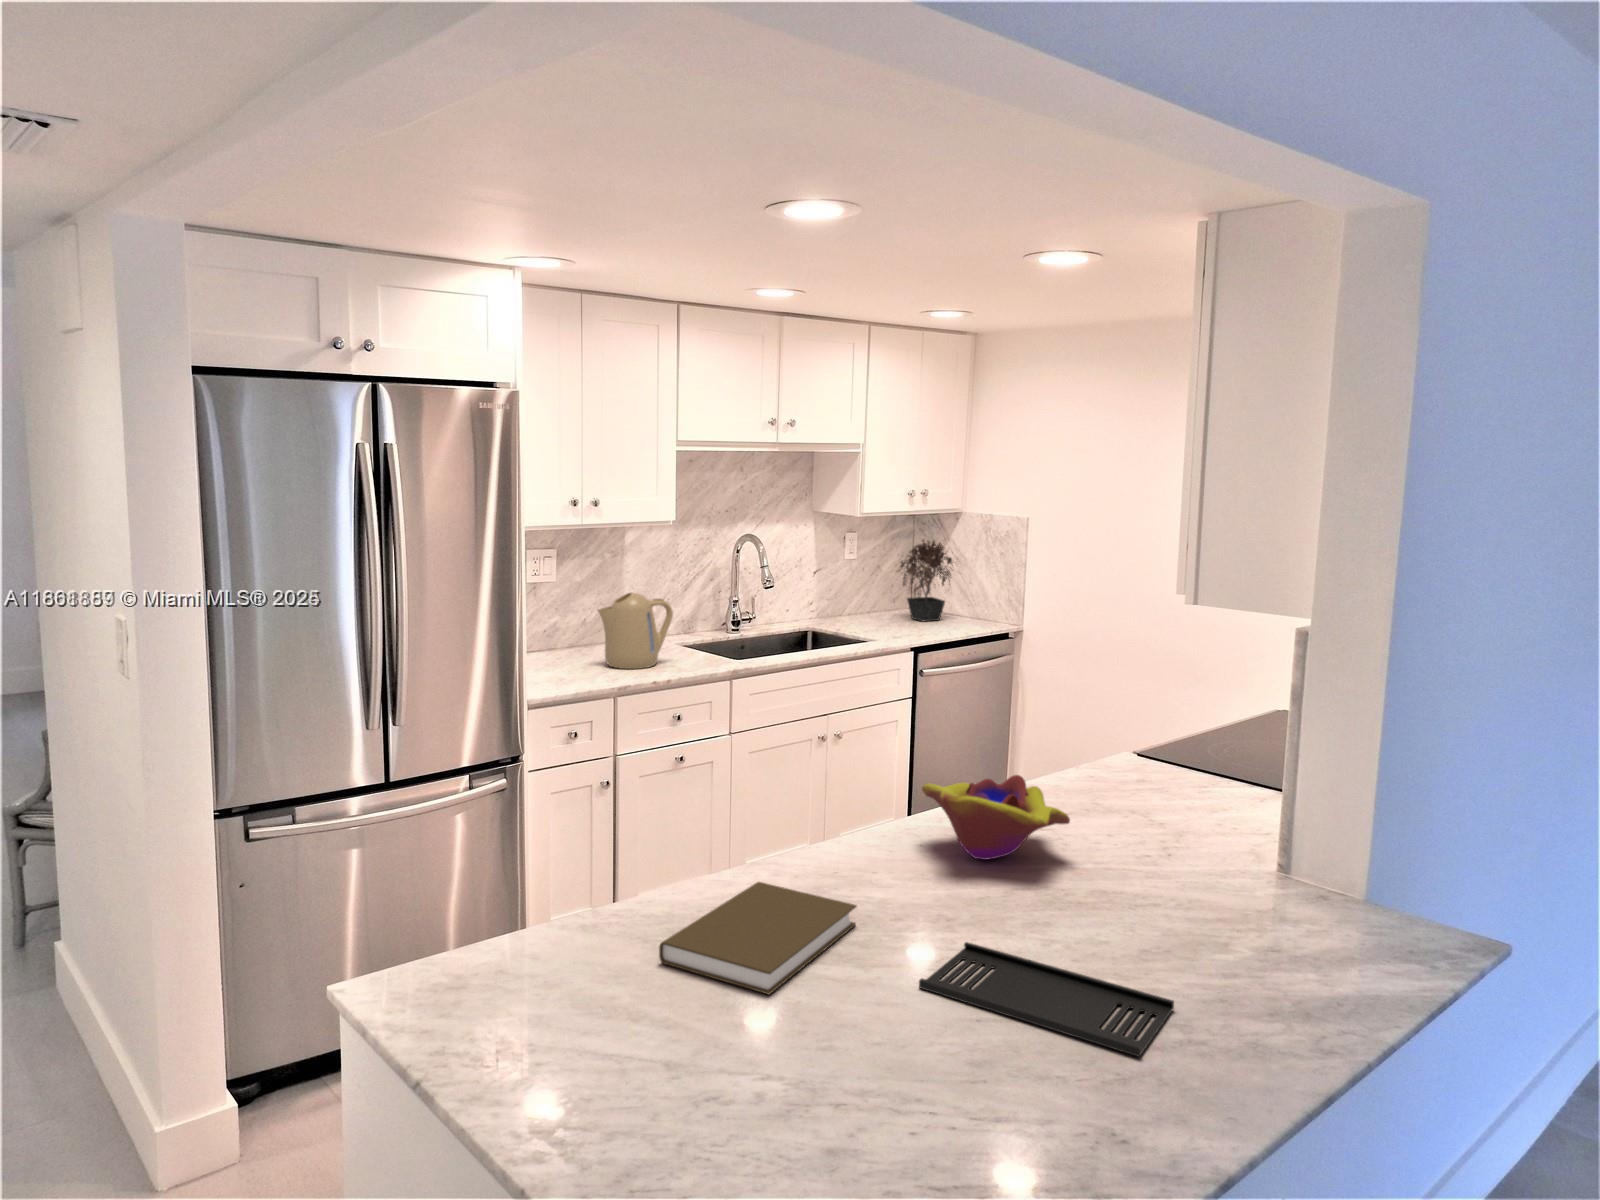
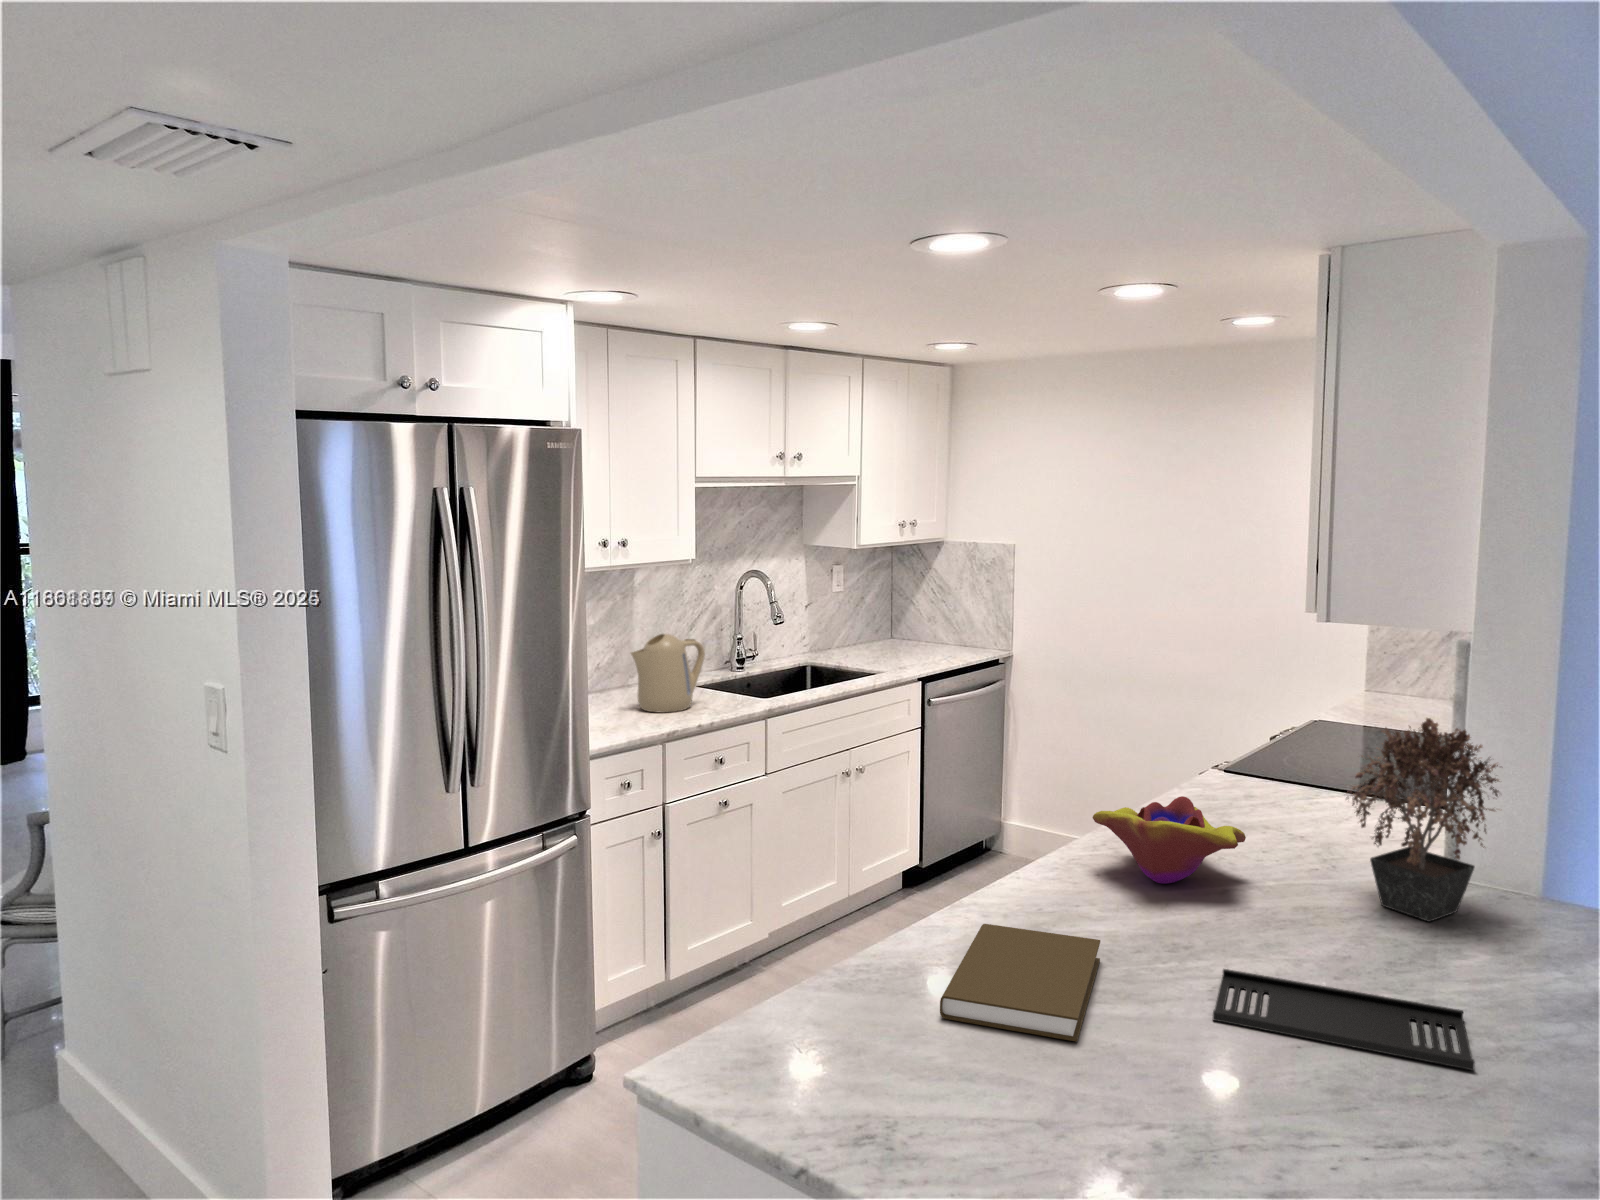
potted plant: present [900,540,953,622] -> present [1346,718,1499,922]

